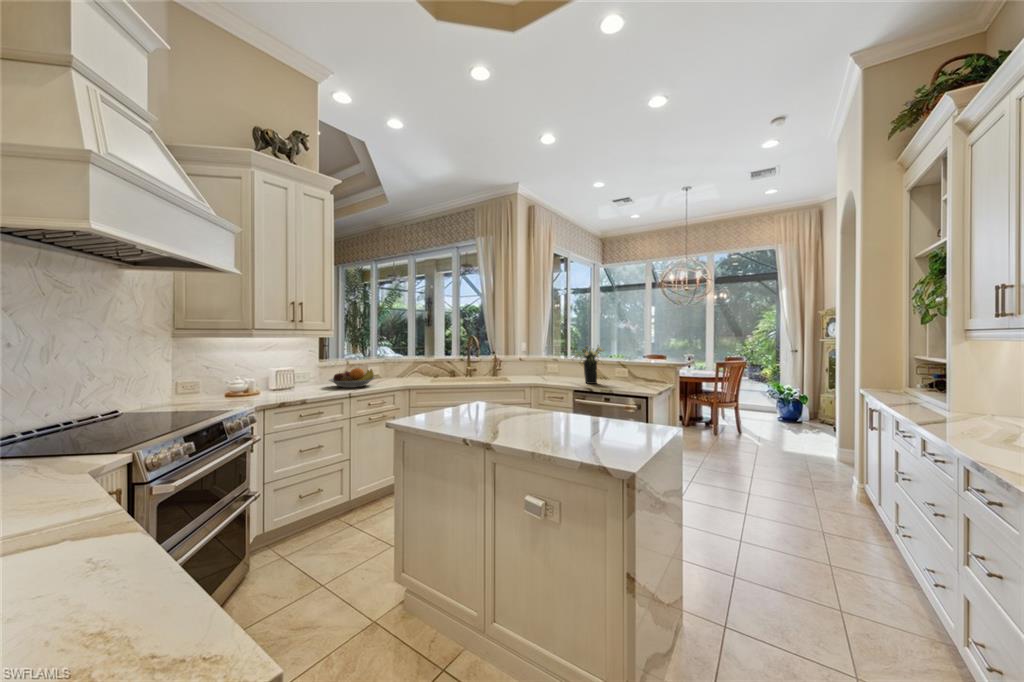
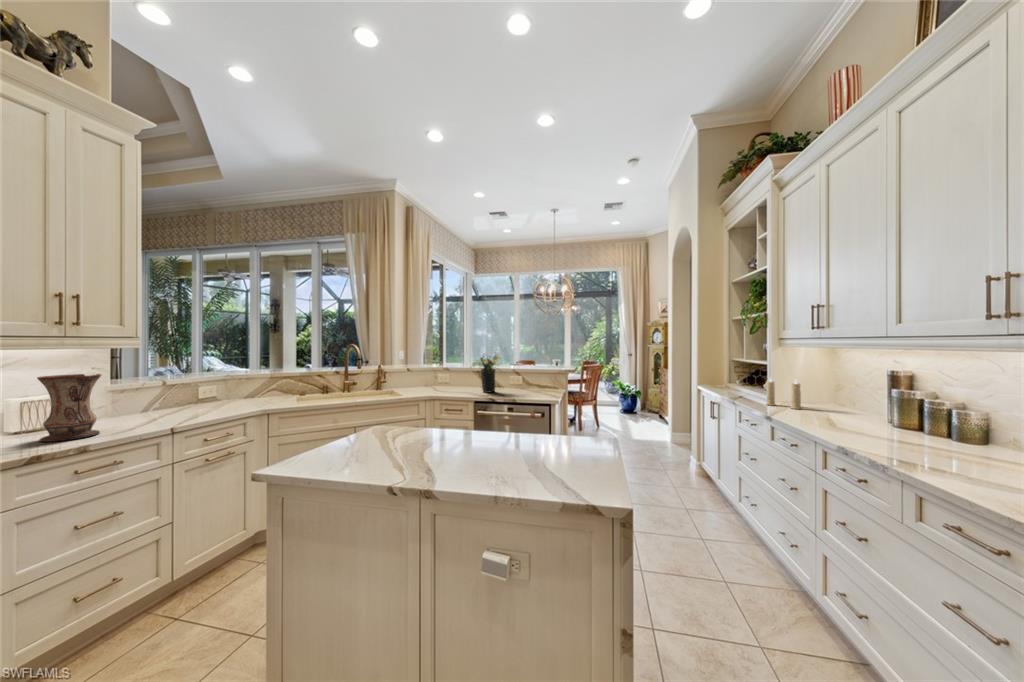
vase: none [285,353,314,394] -> present [37,374,101,442]
fruit bowl: present [329,368,375,388] -> none [129,391,214,421]
candle: none [920,379,972,422] -> present [766,378,802,409]

